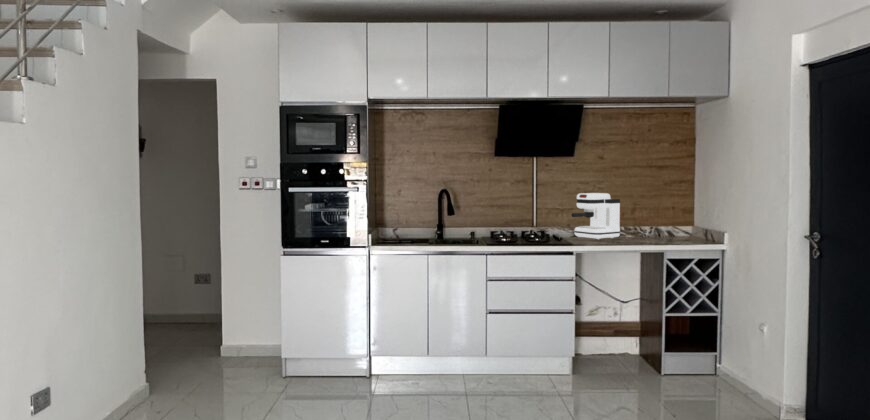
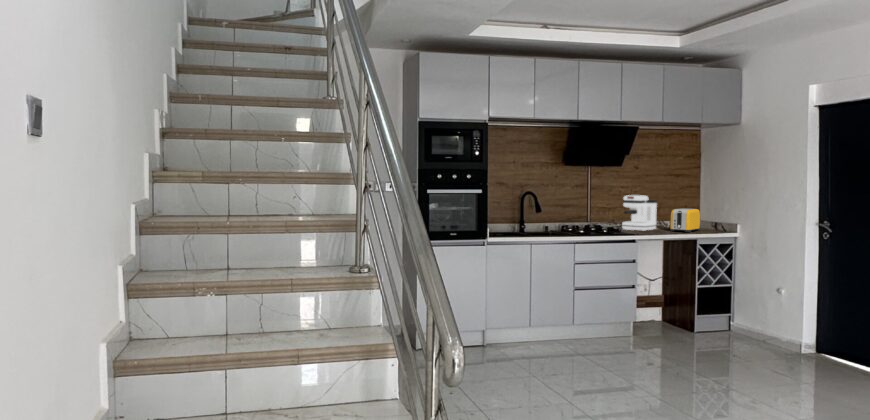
toaster: none [636,210,681,242] -> present [670,209,700,232]

